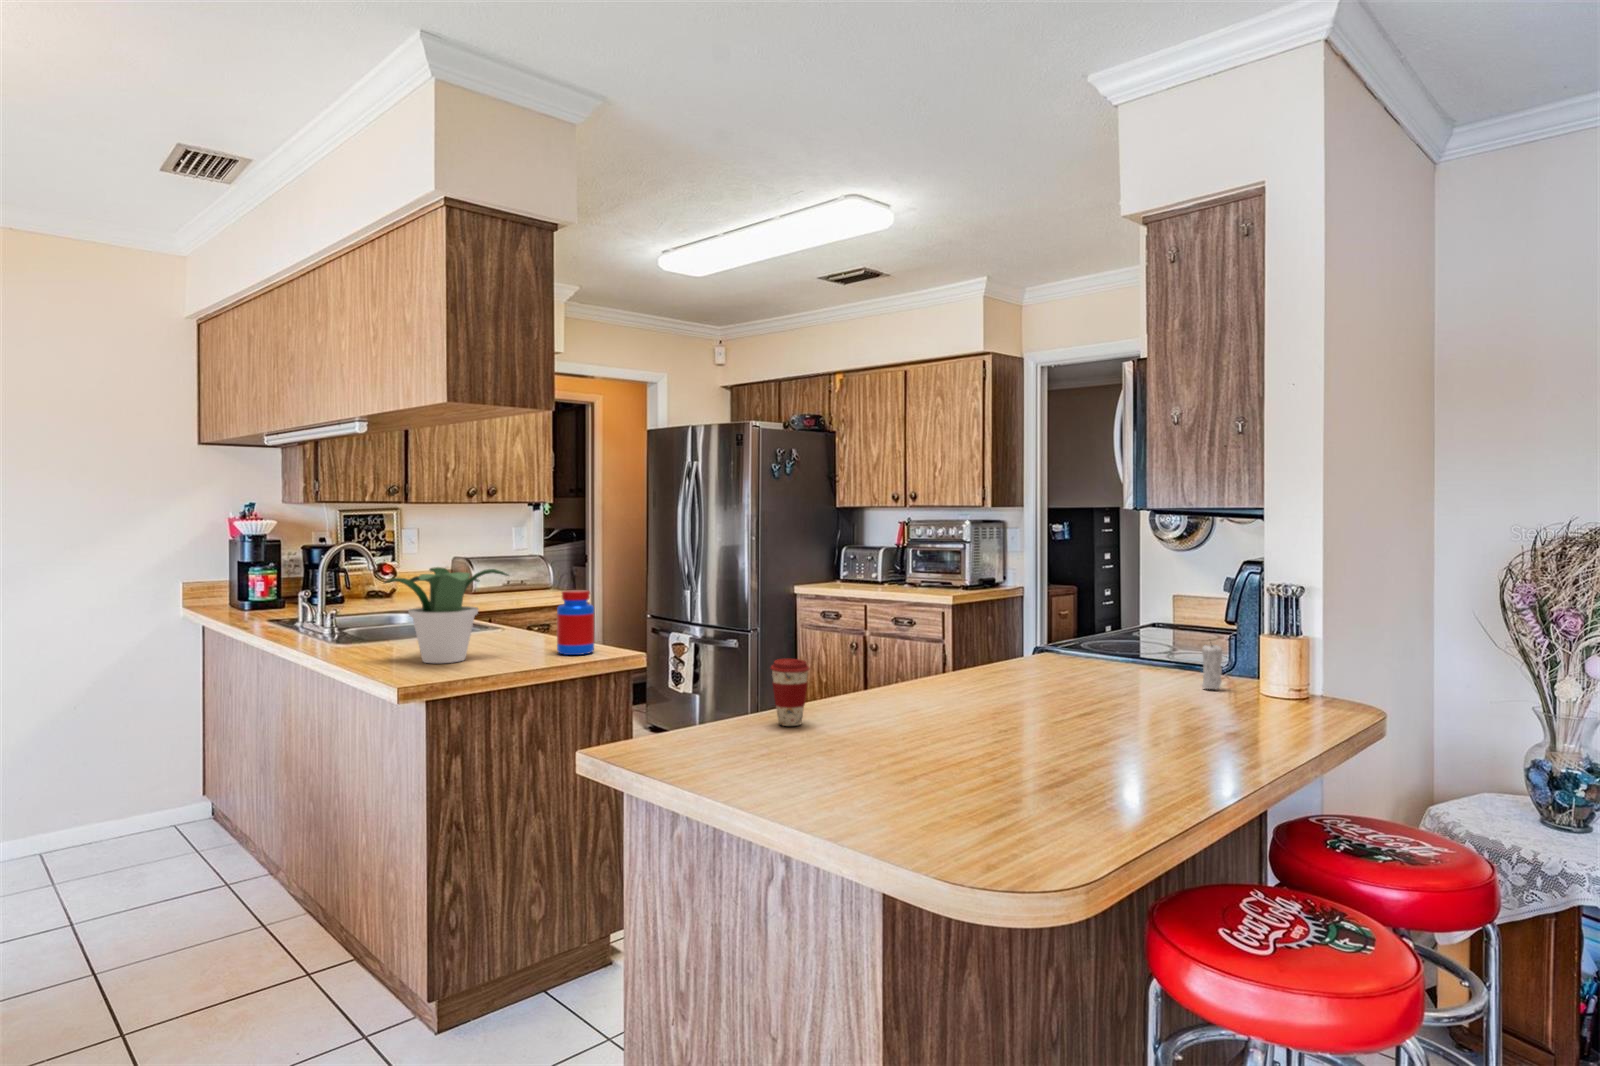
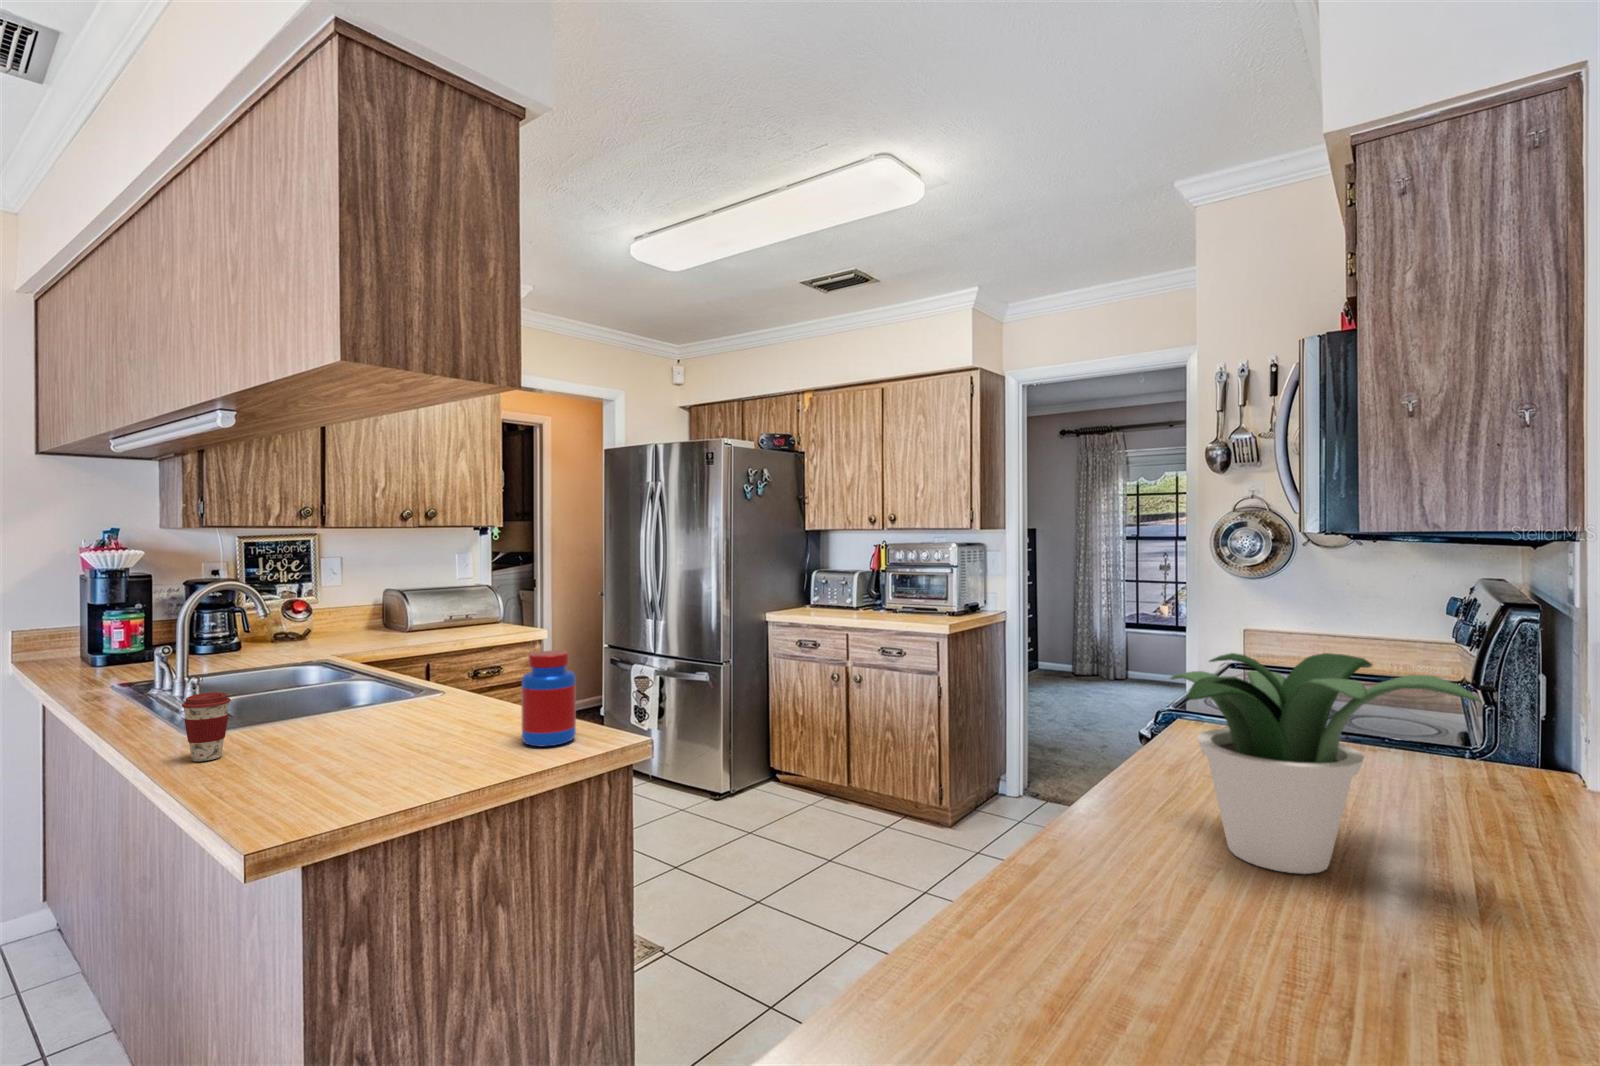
potted plant: present [384,567,508,663] -> present [1171,653,1481,874]
candle: present [1202,645,1222,689] -> none [1506,720,1544,800]
coffee cup: present [771,659,809,726] -> present [182,692,231,761]

